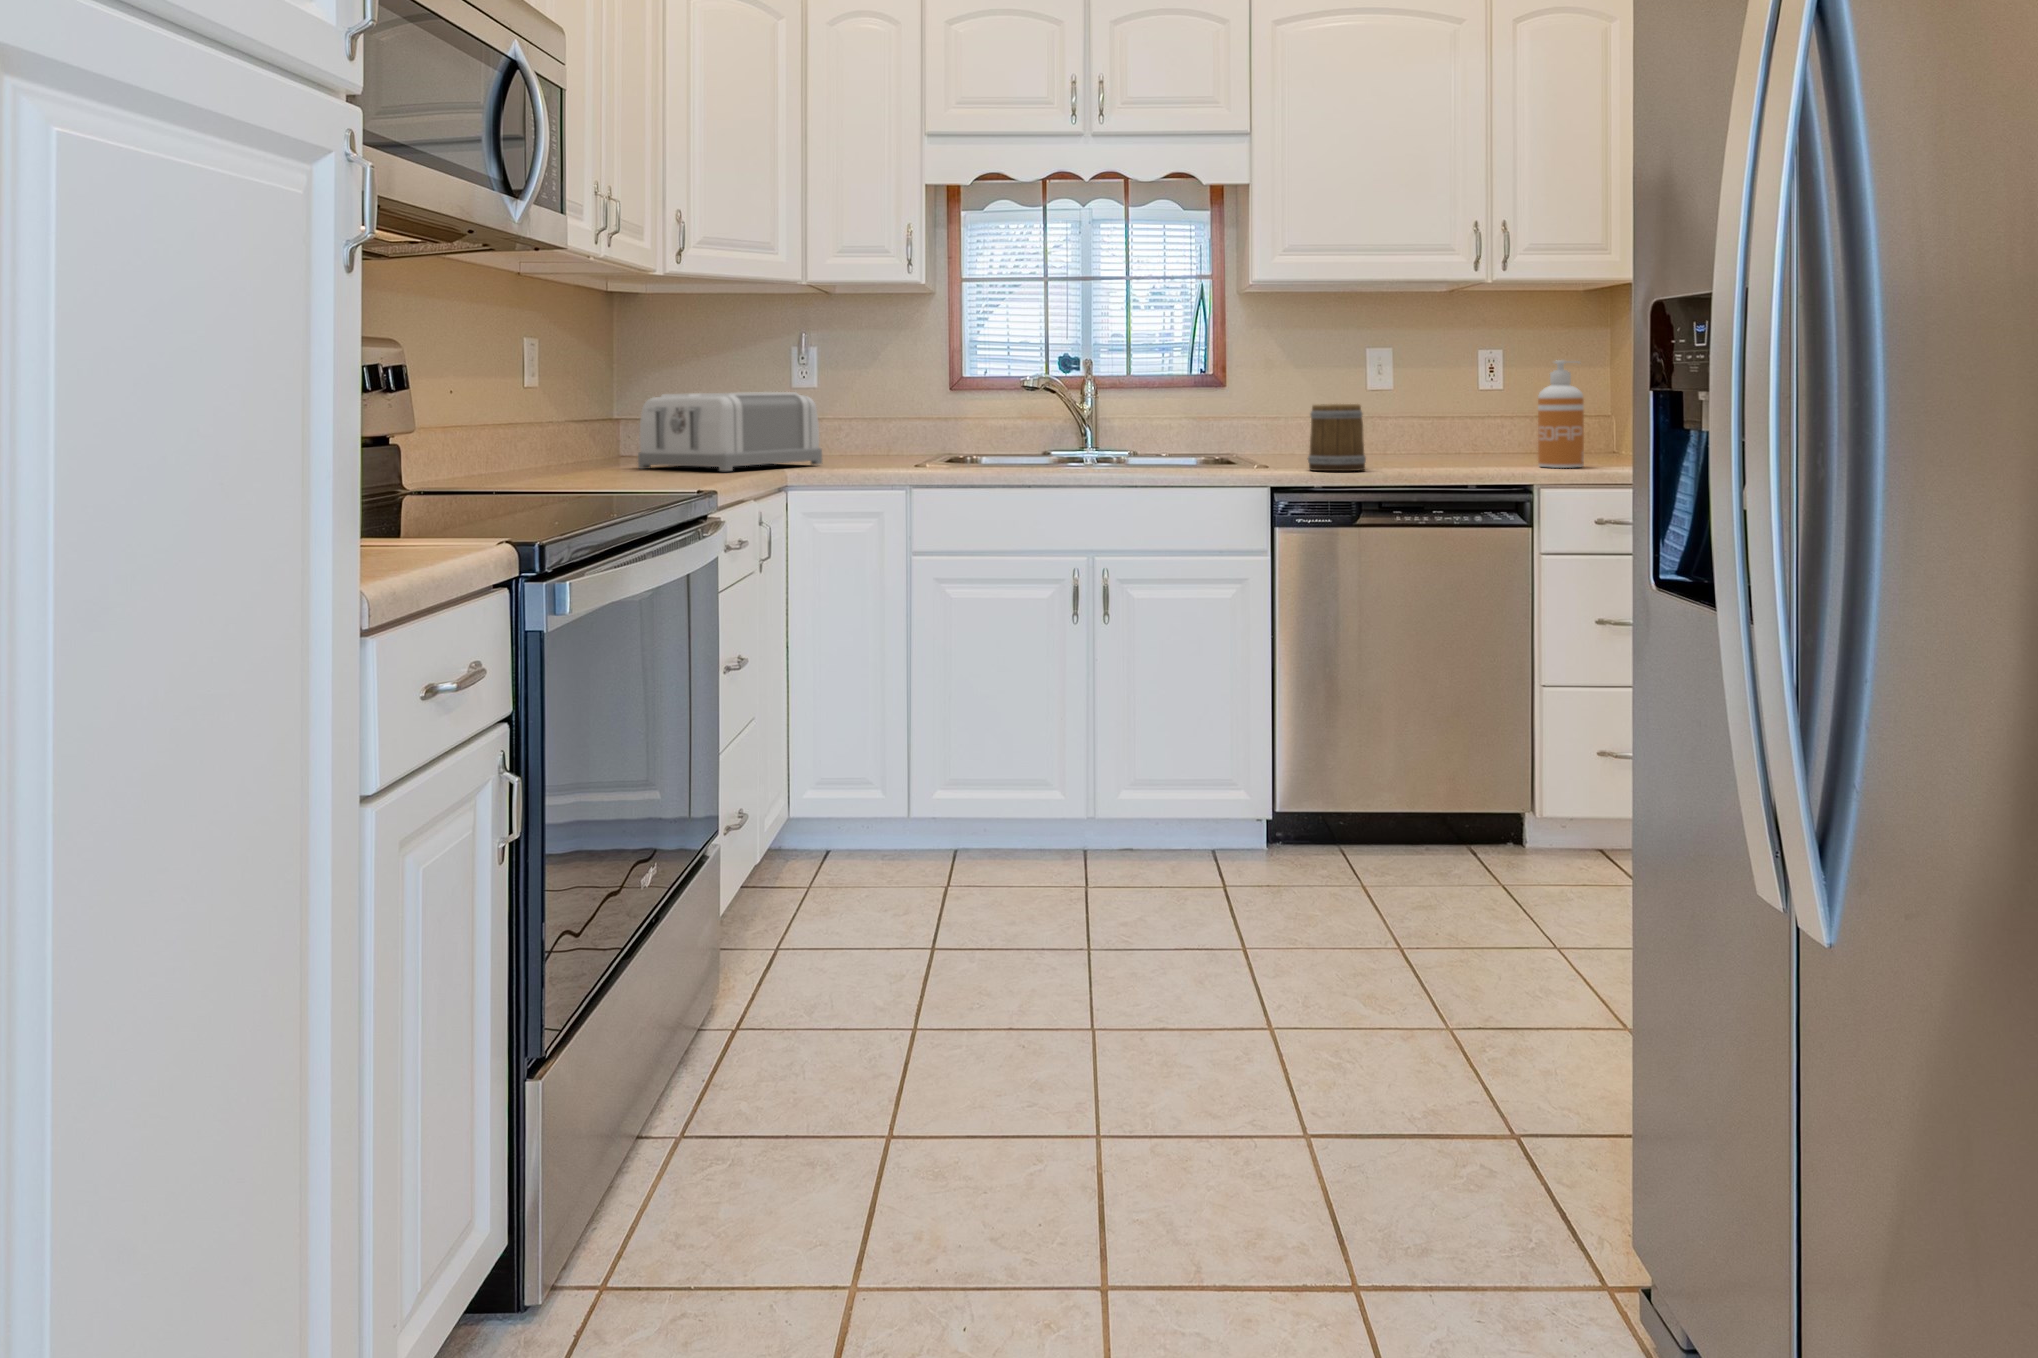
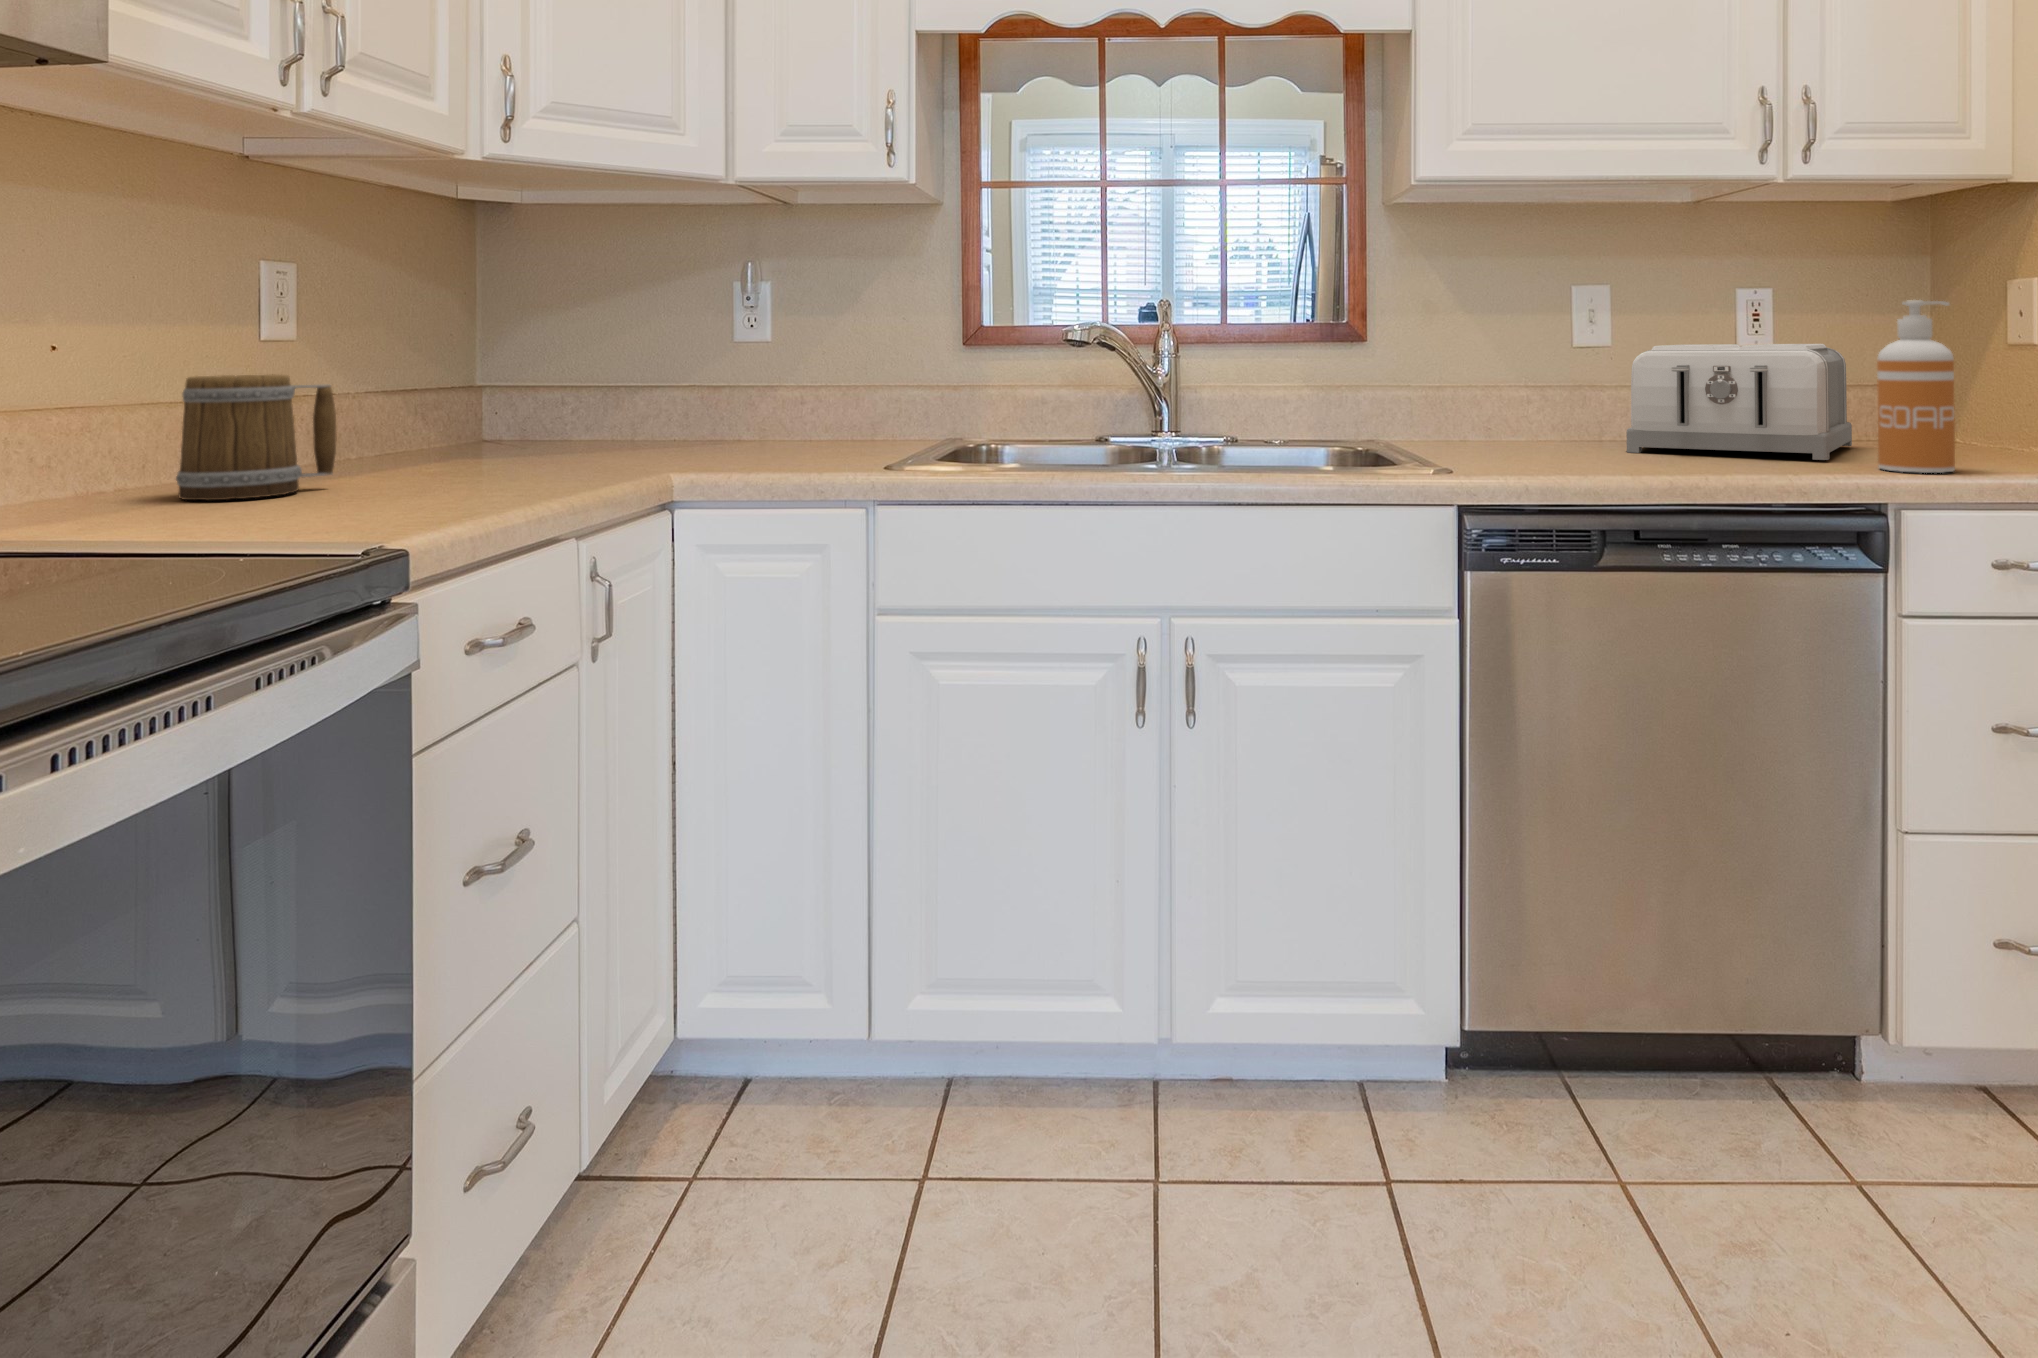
toaster: present [638,392,822,471] -> present [1627,344,1852,460]
mug: present [1308,404,1366,471] -> present [176,375,337,500]

